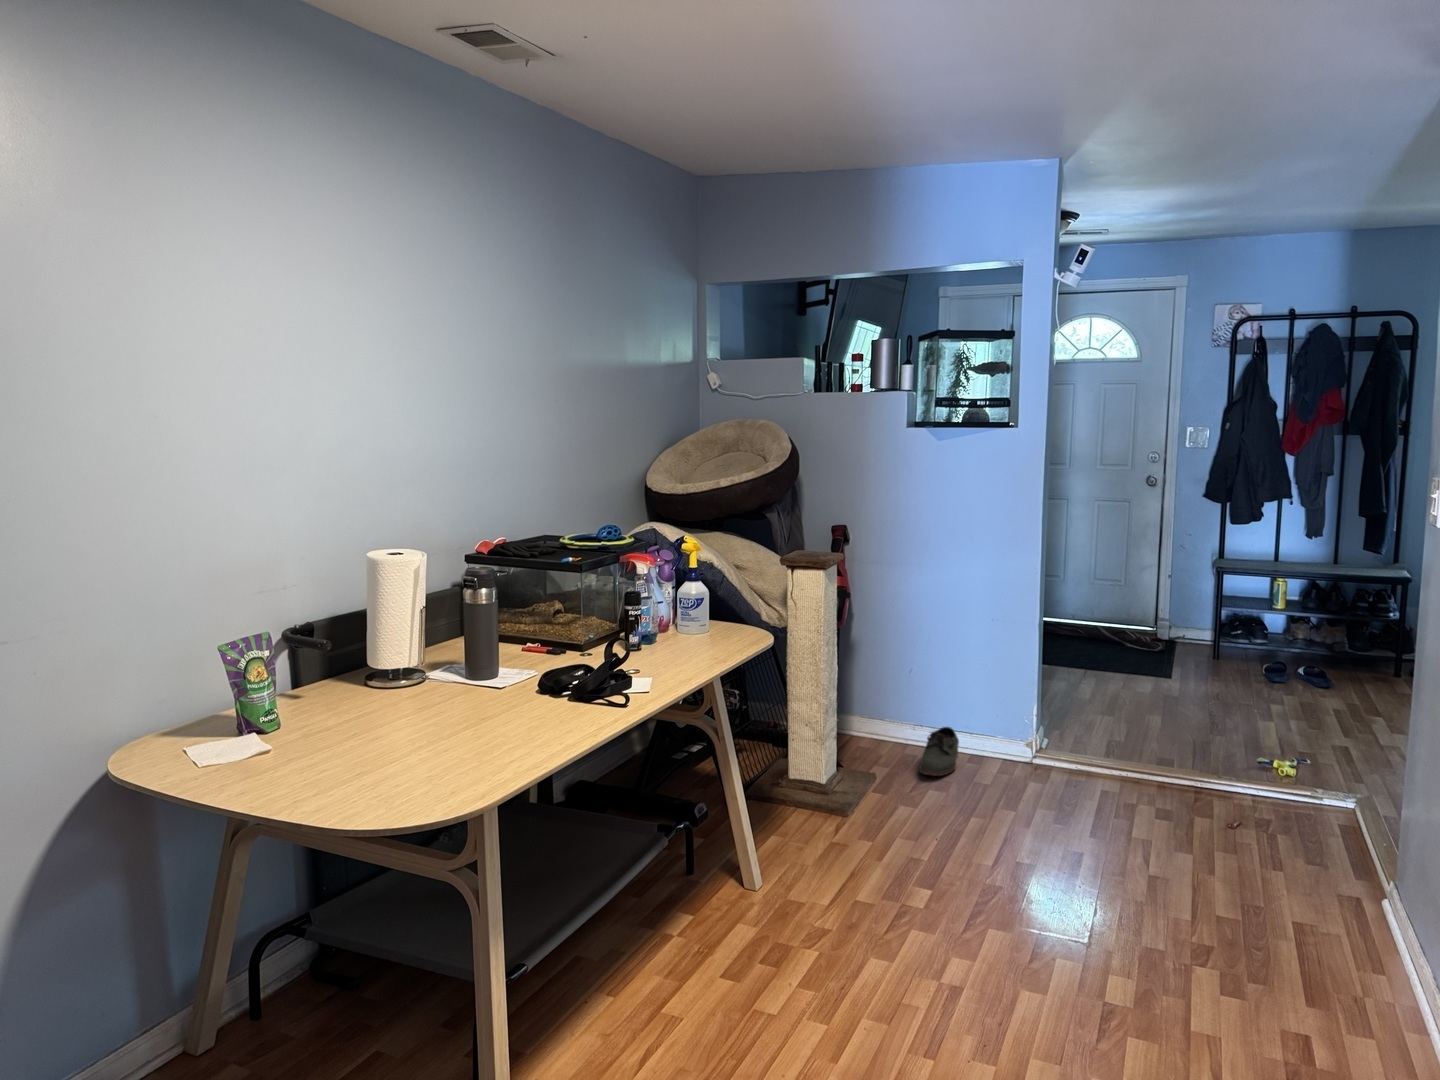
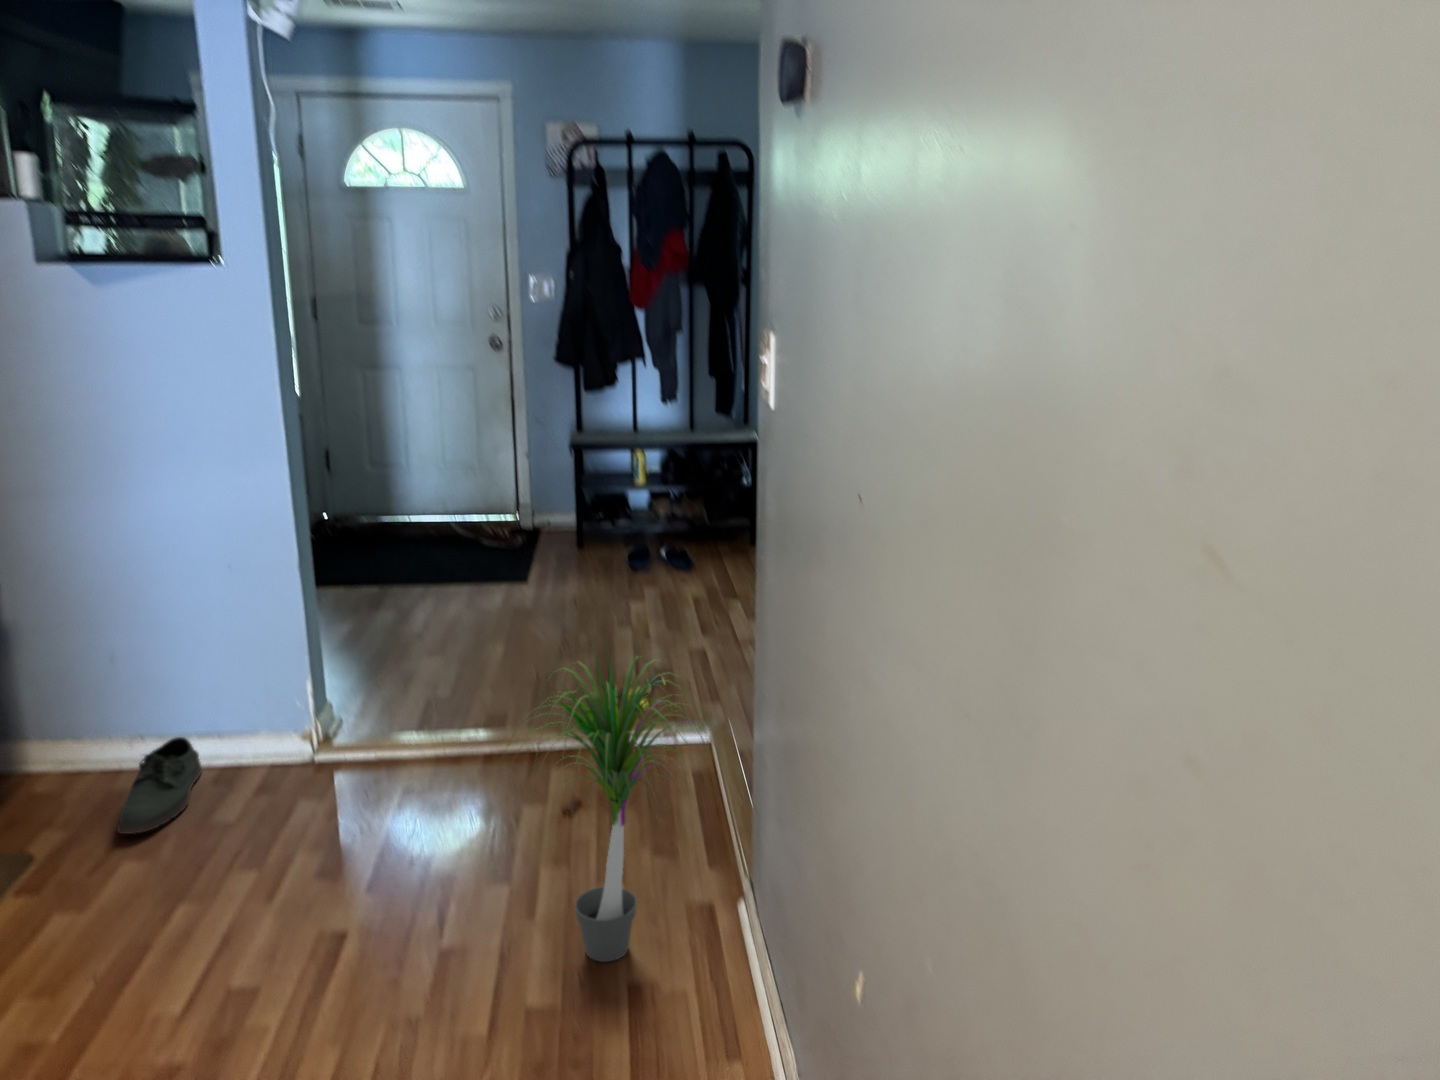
potted plant: none [1201,669,1390,910] -> present [507,644,719,962]

